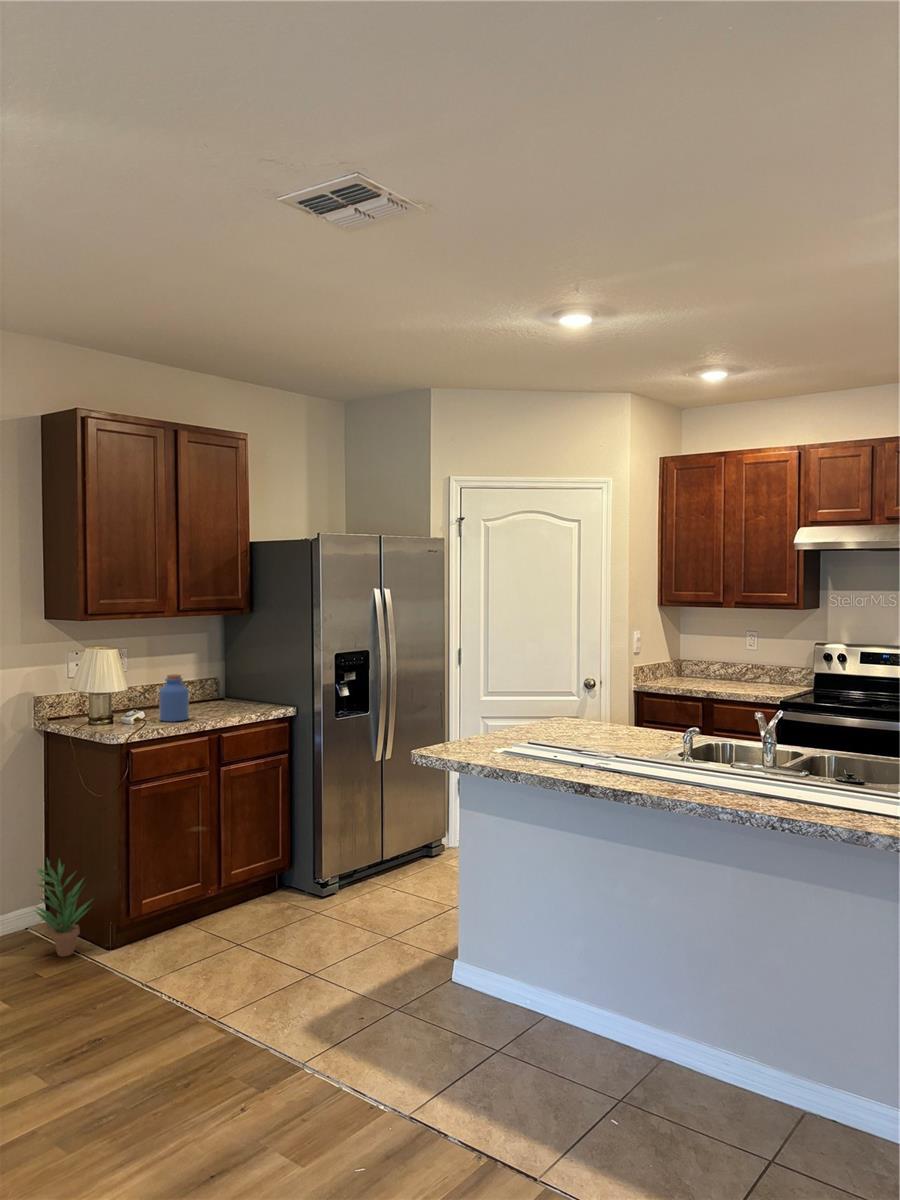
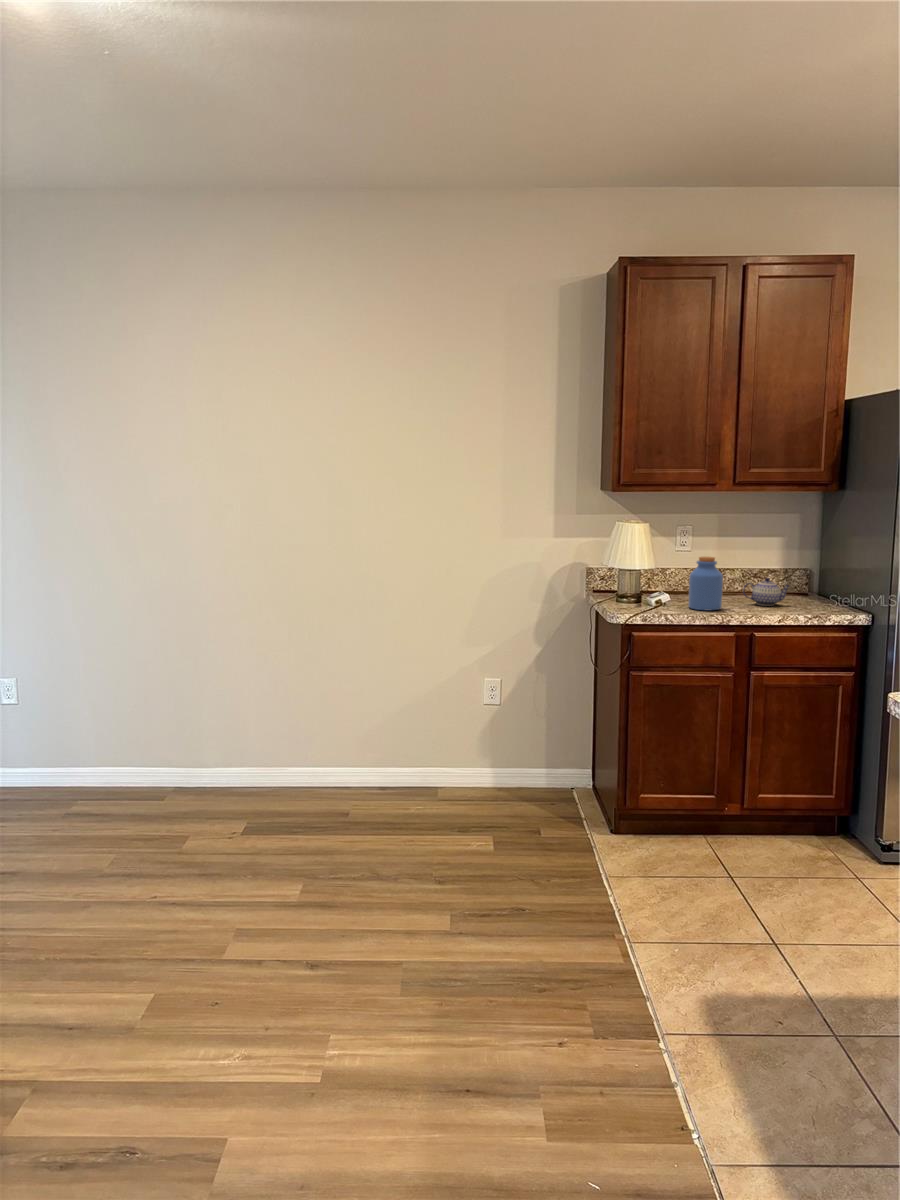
teapot: none [192,688,228,712] -> present [743,578,789,606]
potted plant: present [36,859,92,957] -> none [547,725,601,825]

